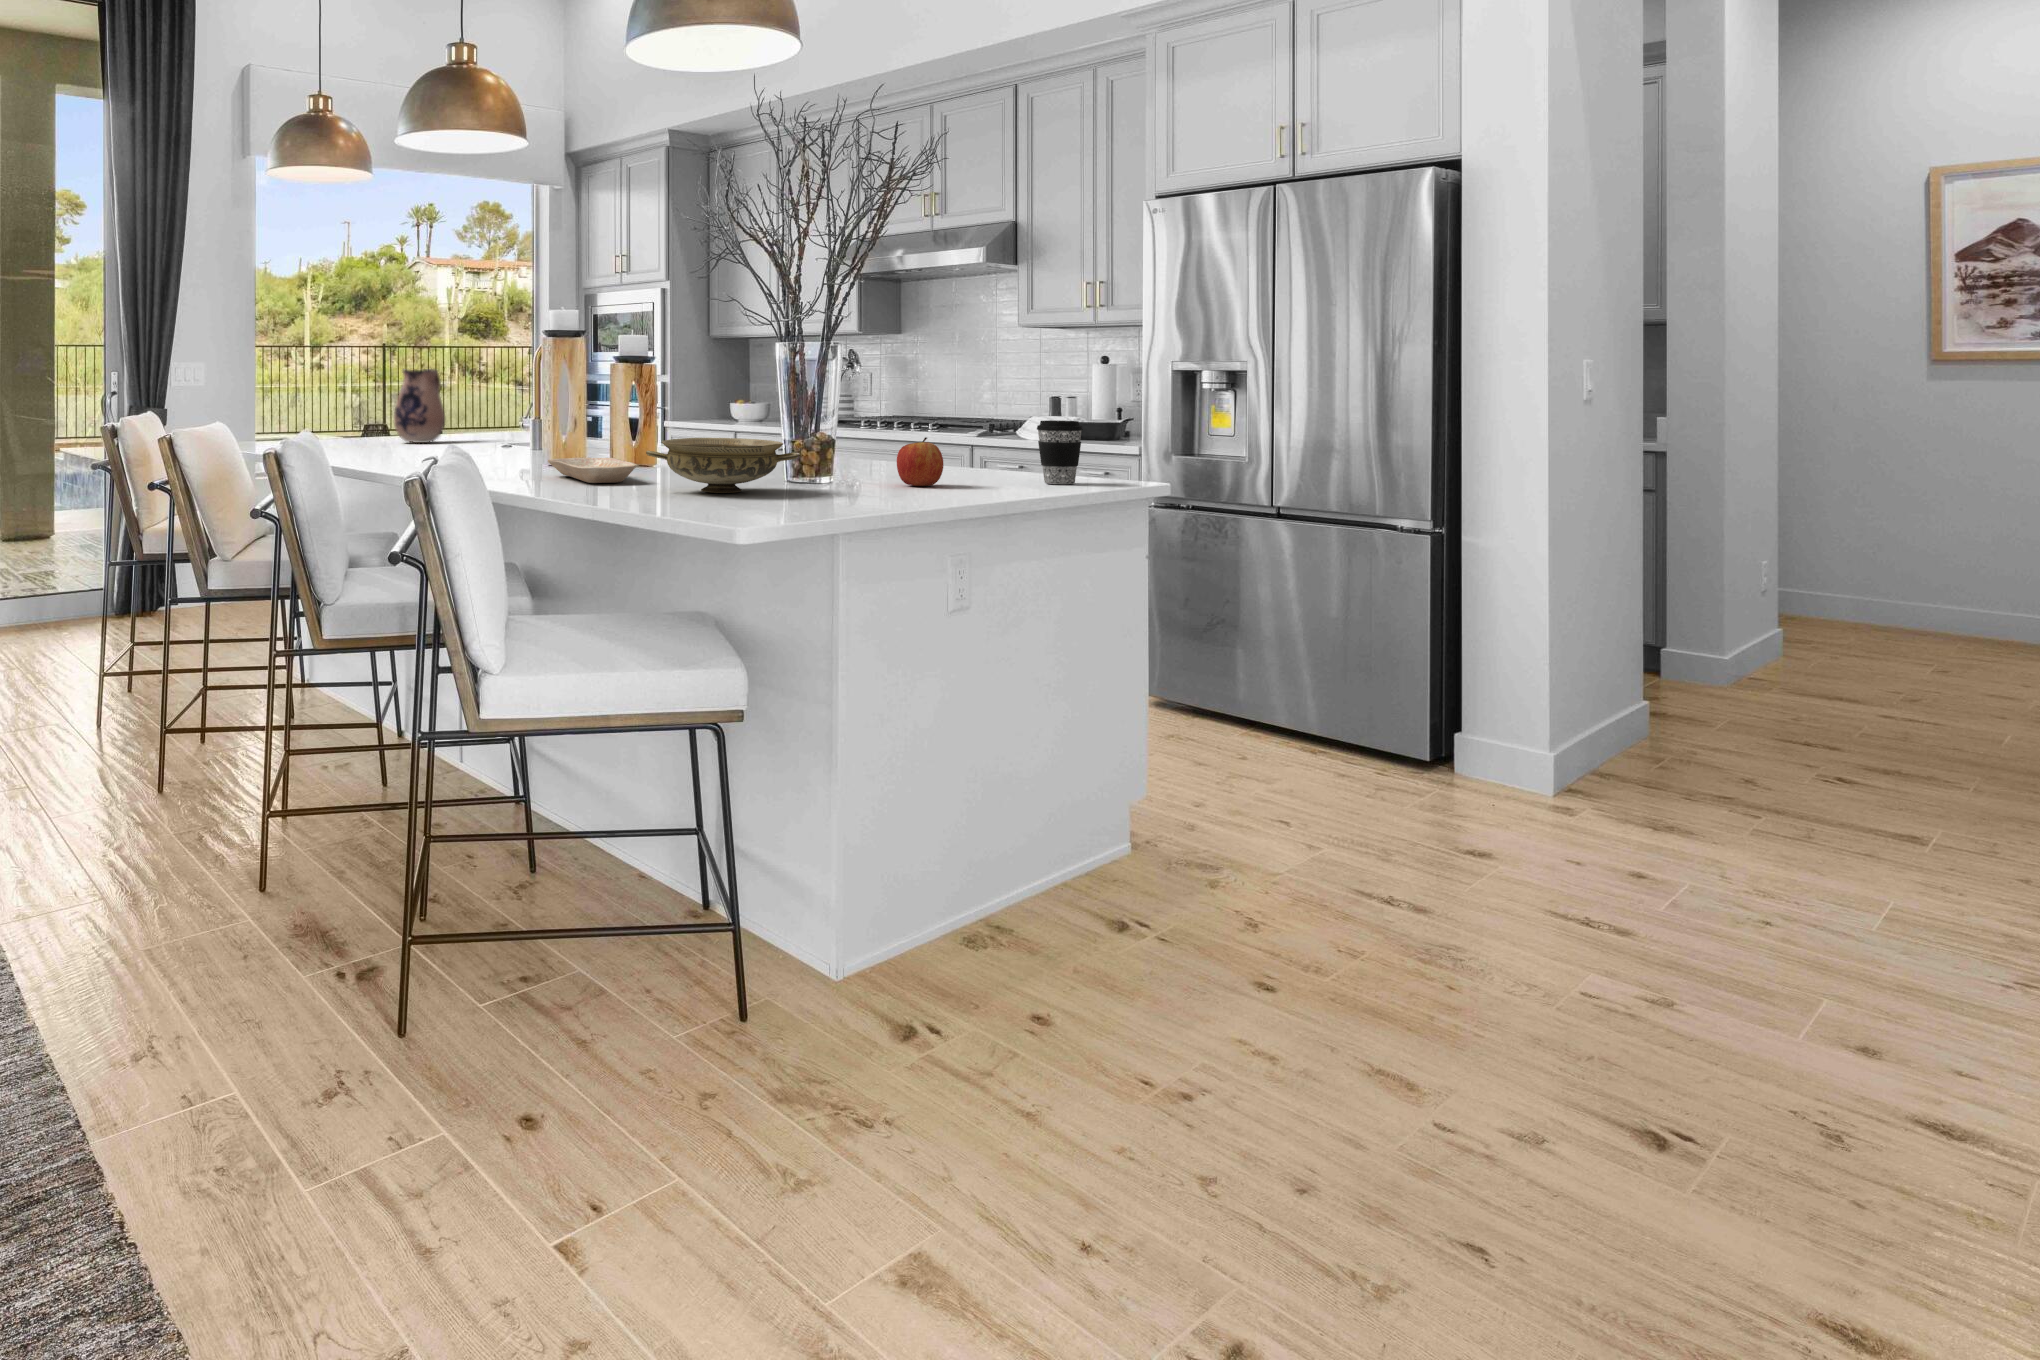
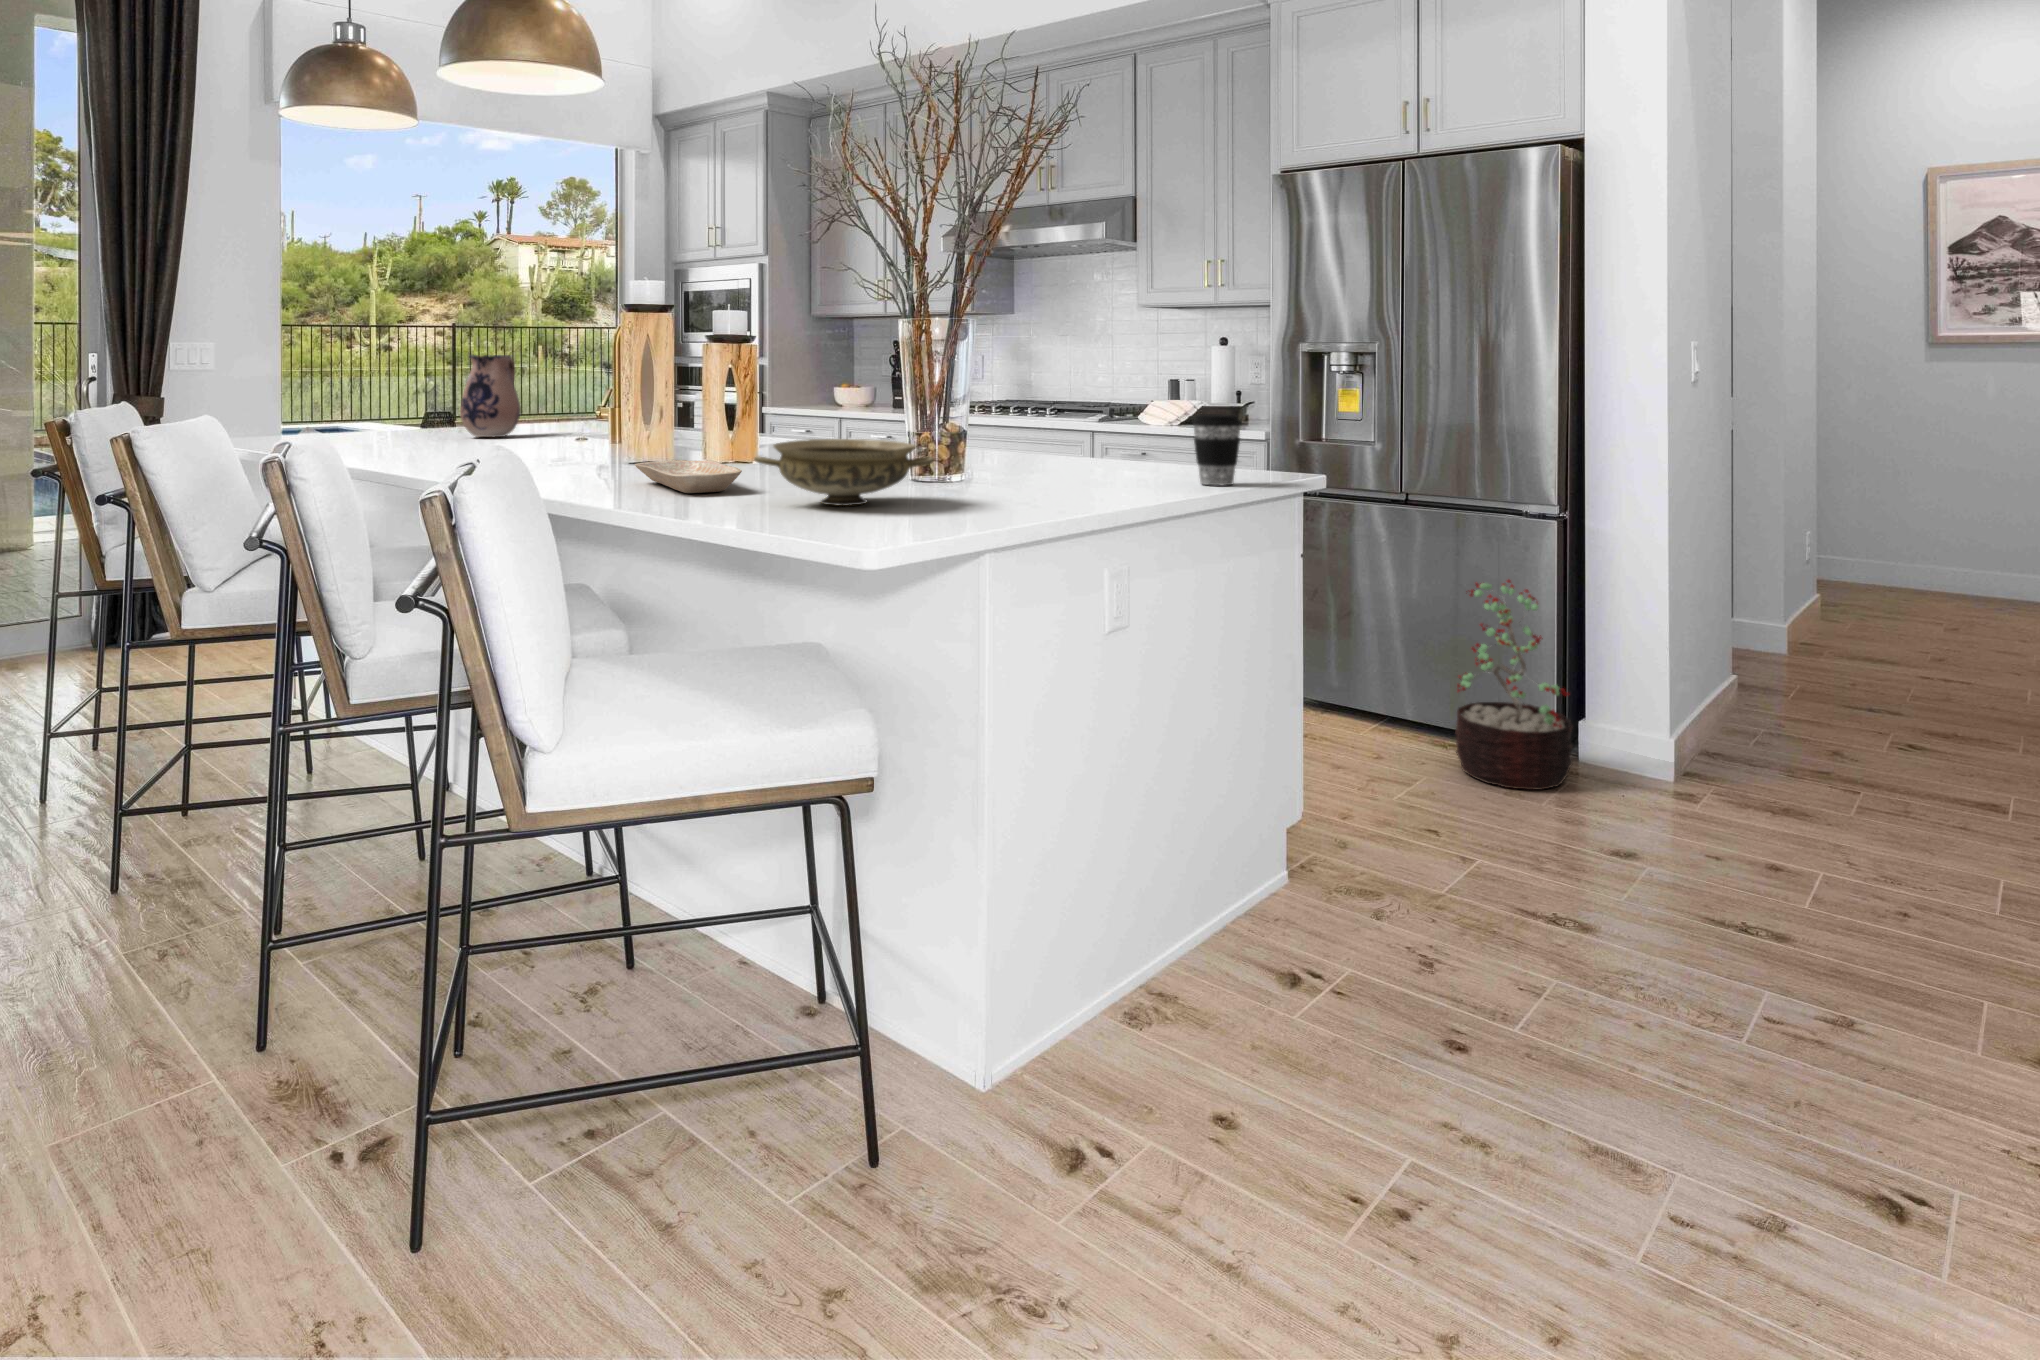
apple: present [897,437,943,486] -> none [1042,435,1093,491]
decorative plant: none [1330,591,1451,797] -> present [1455,580,1573,790]

